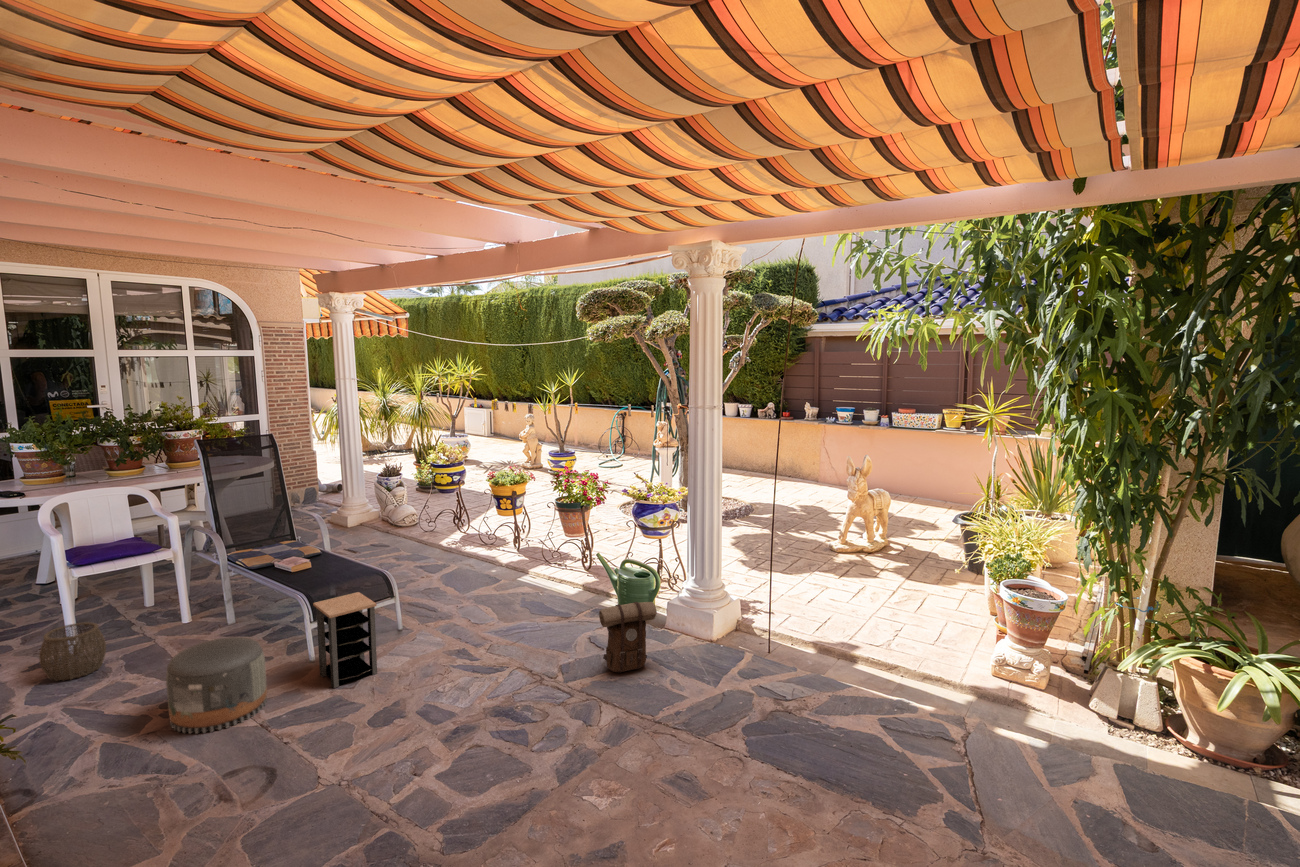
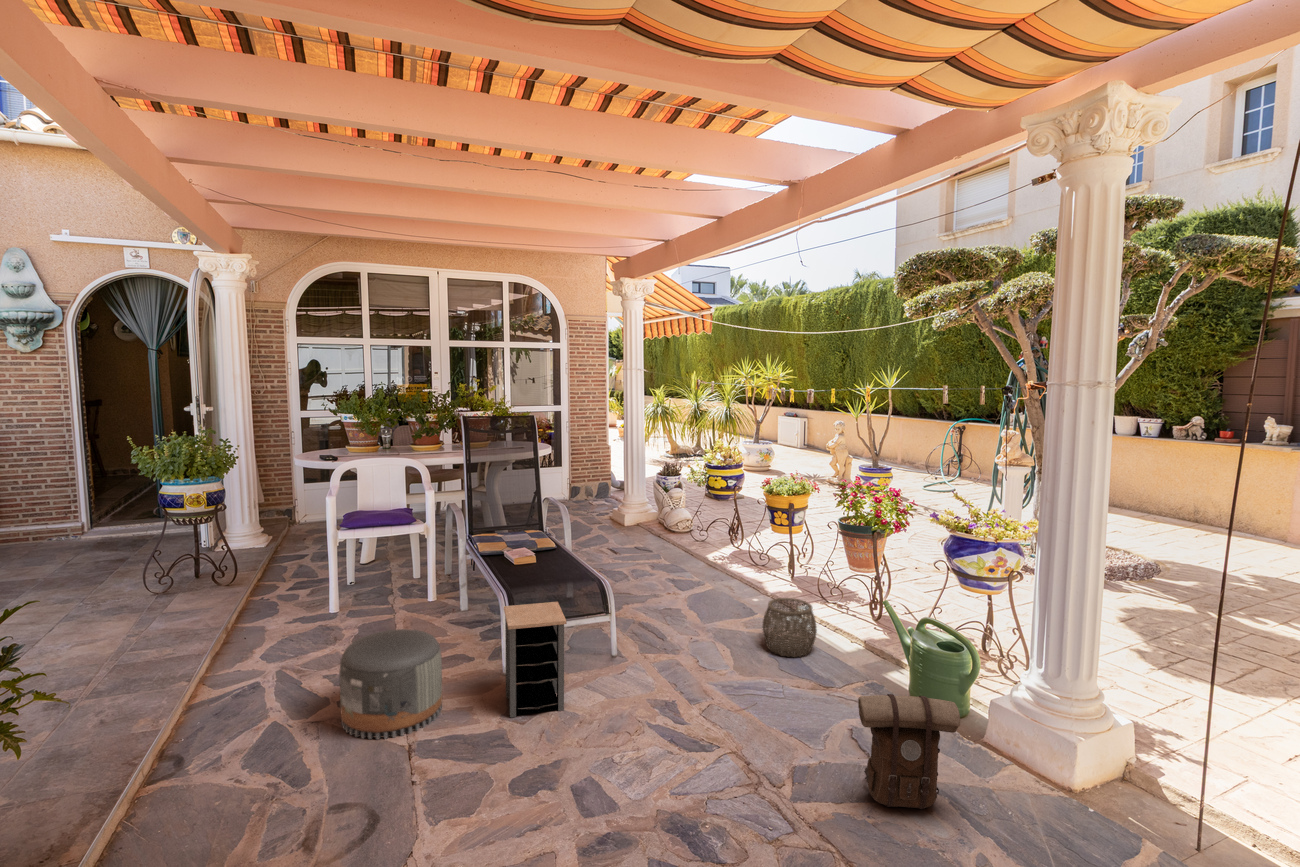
woven basket: present [39,622,106,681] -> present [762,598,817,657]

